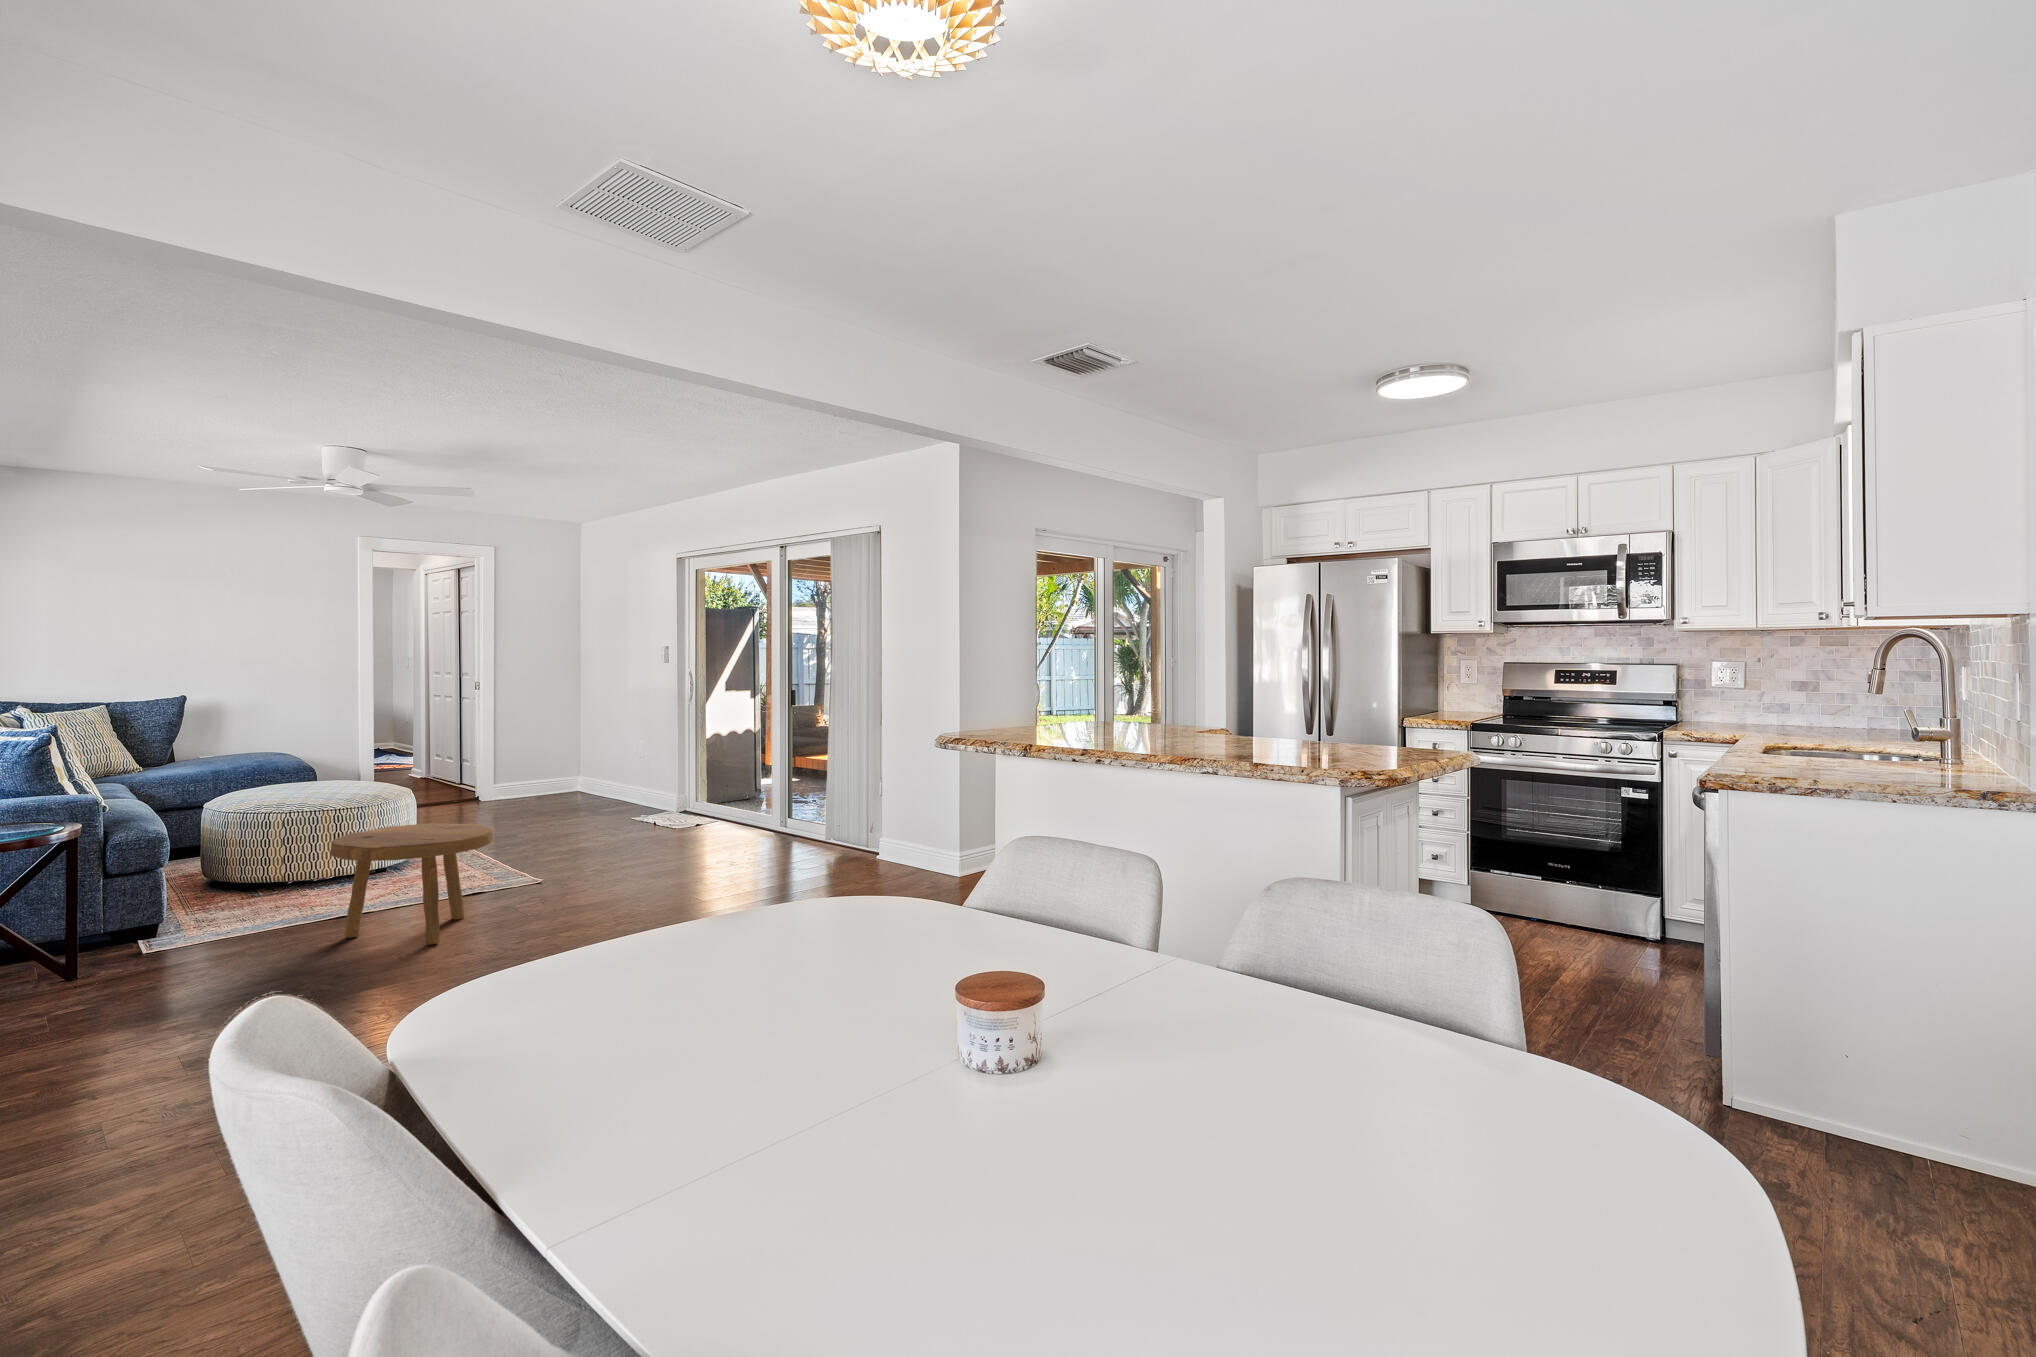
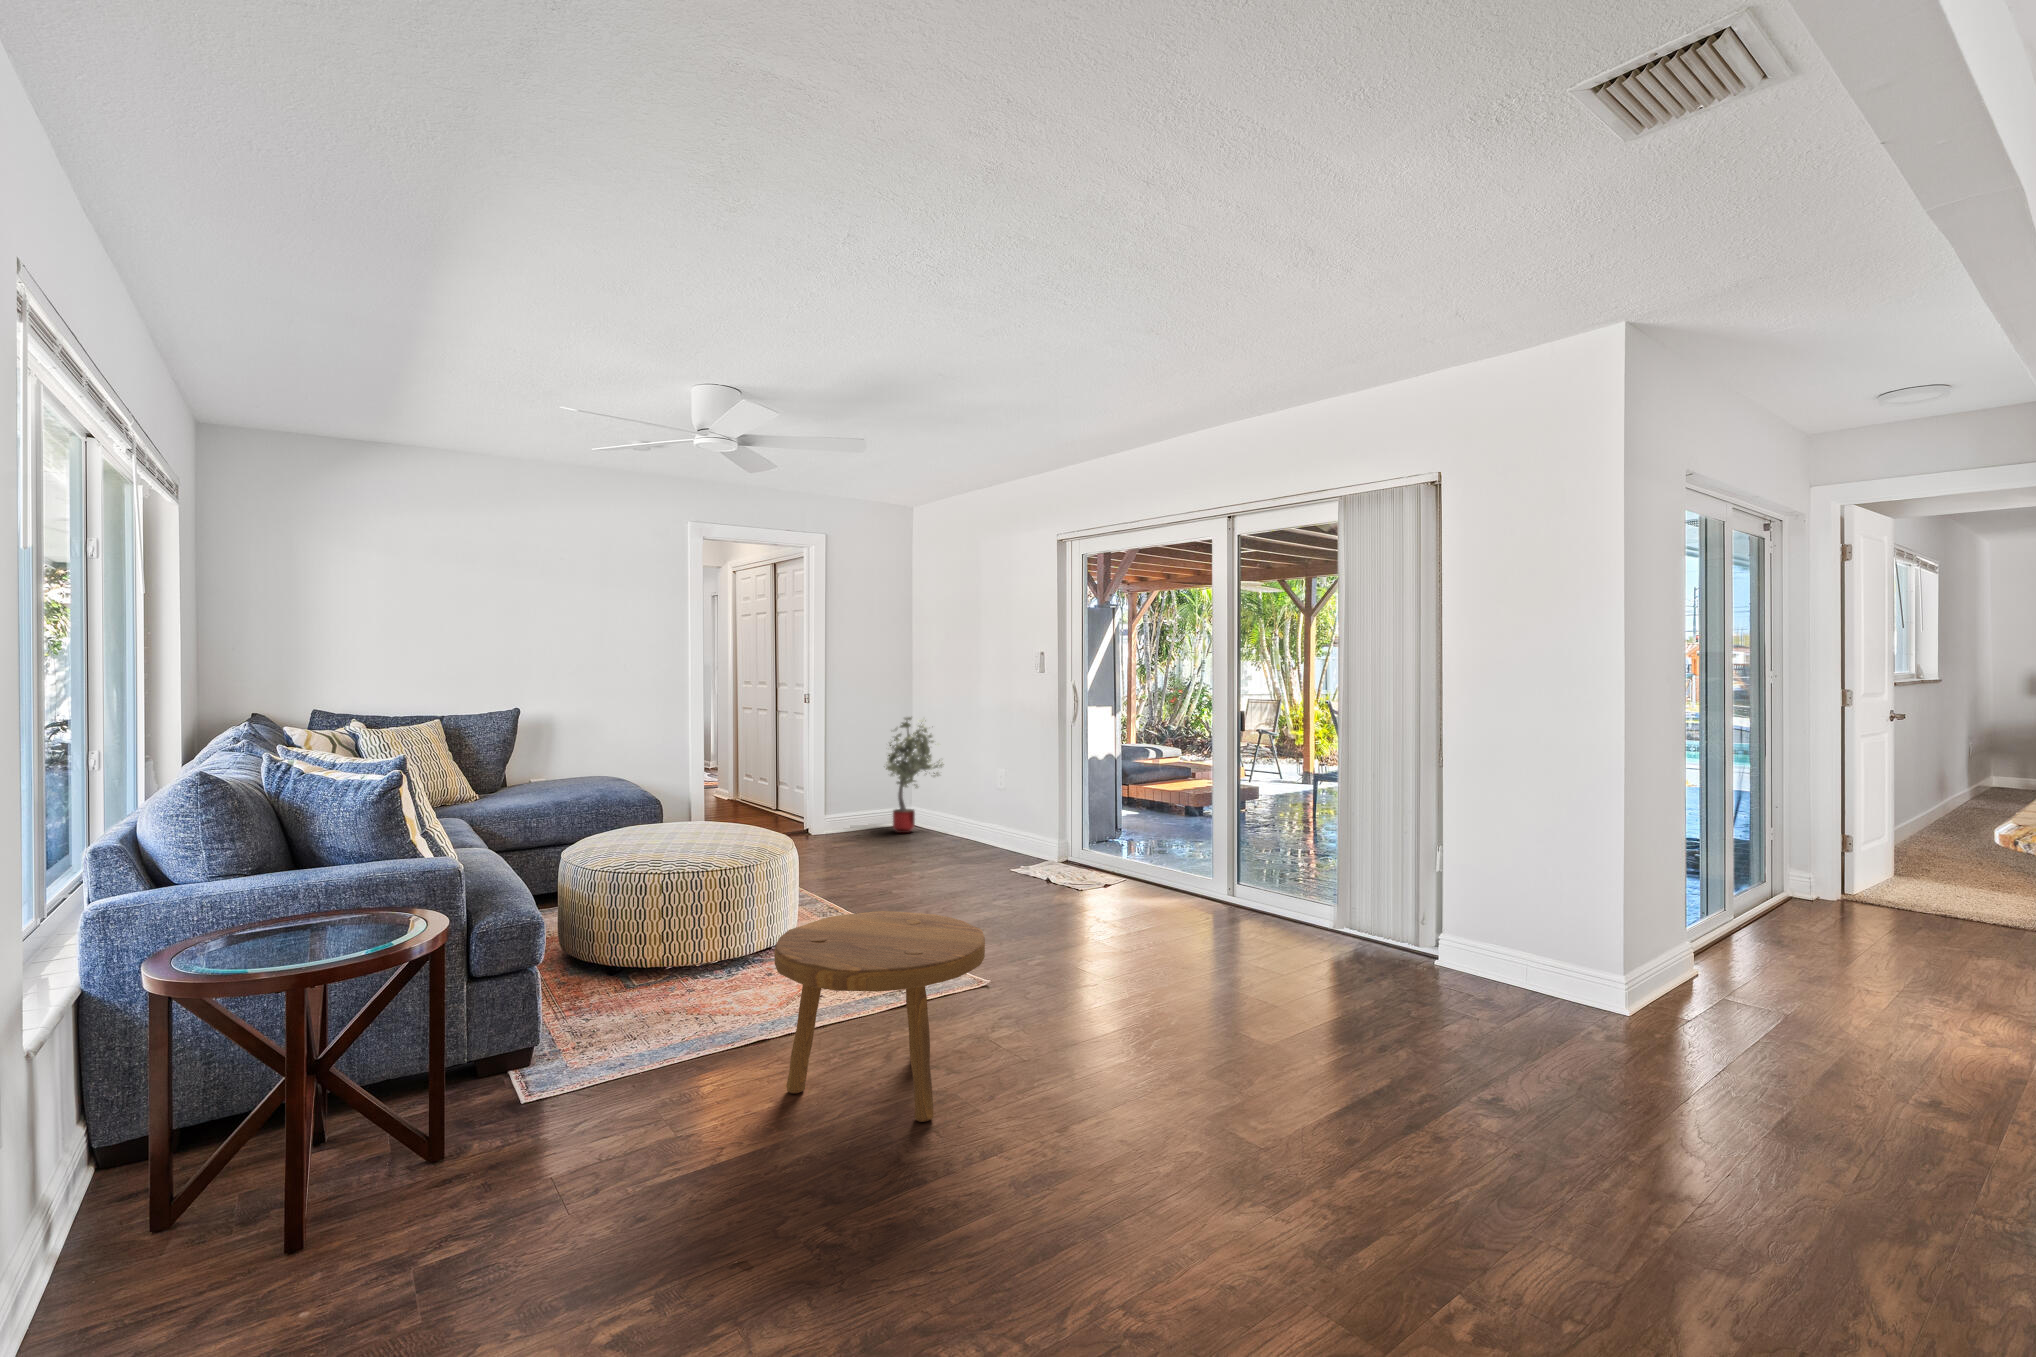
potted tree: none [547,700,606,799] -> present [884,717,944,833]

